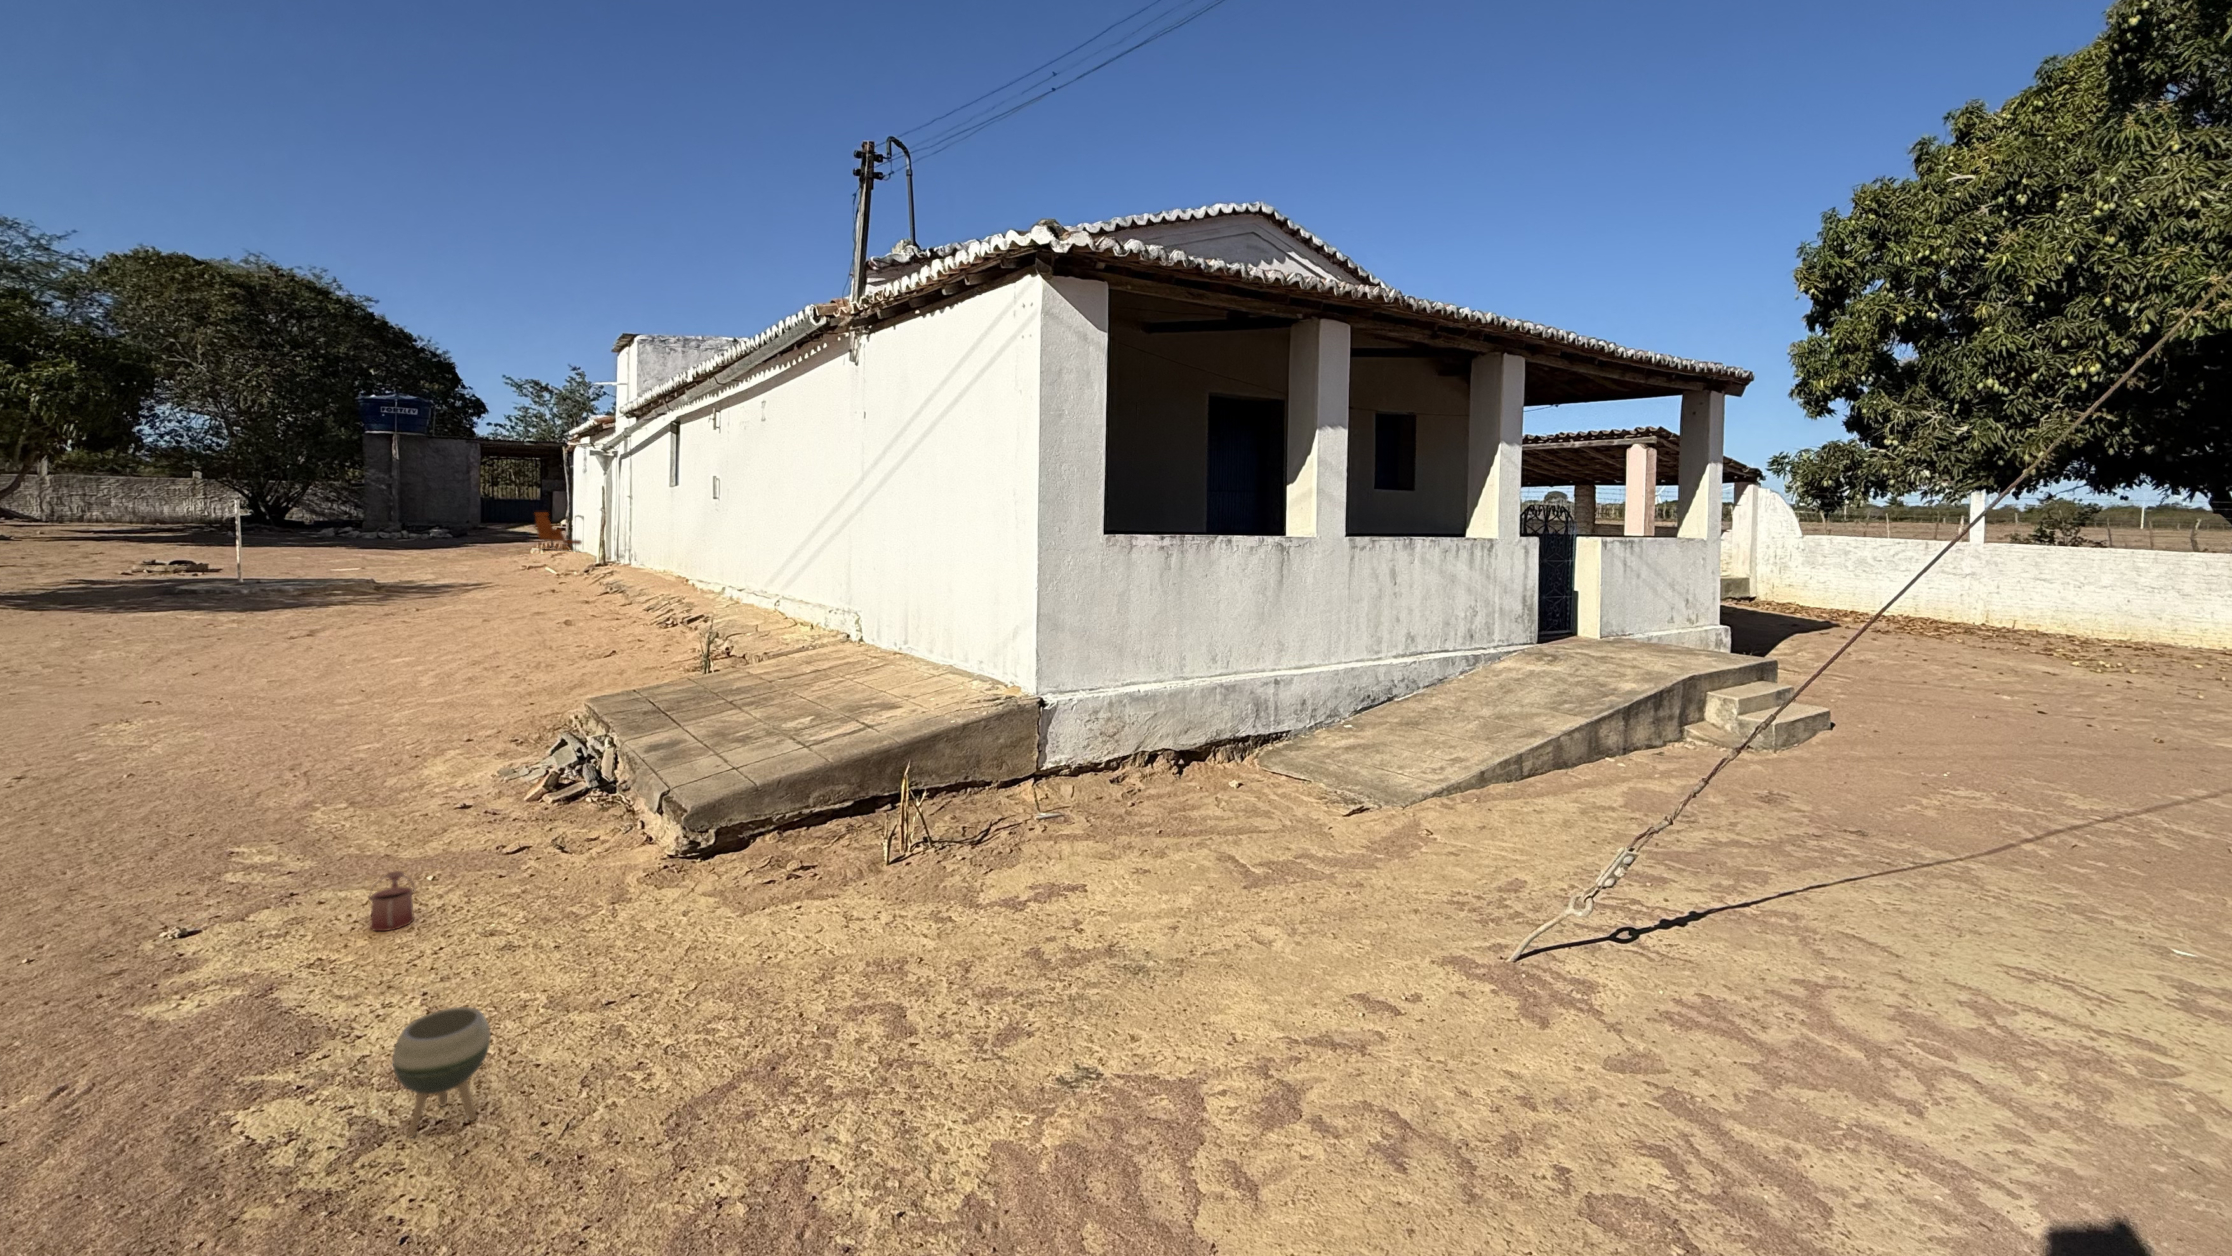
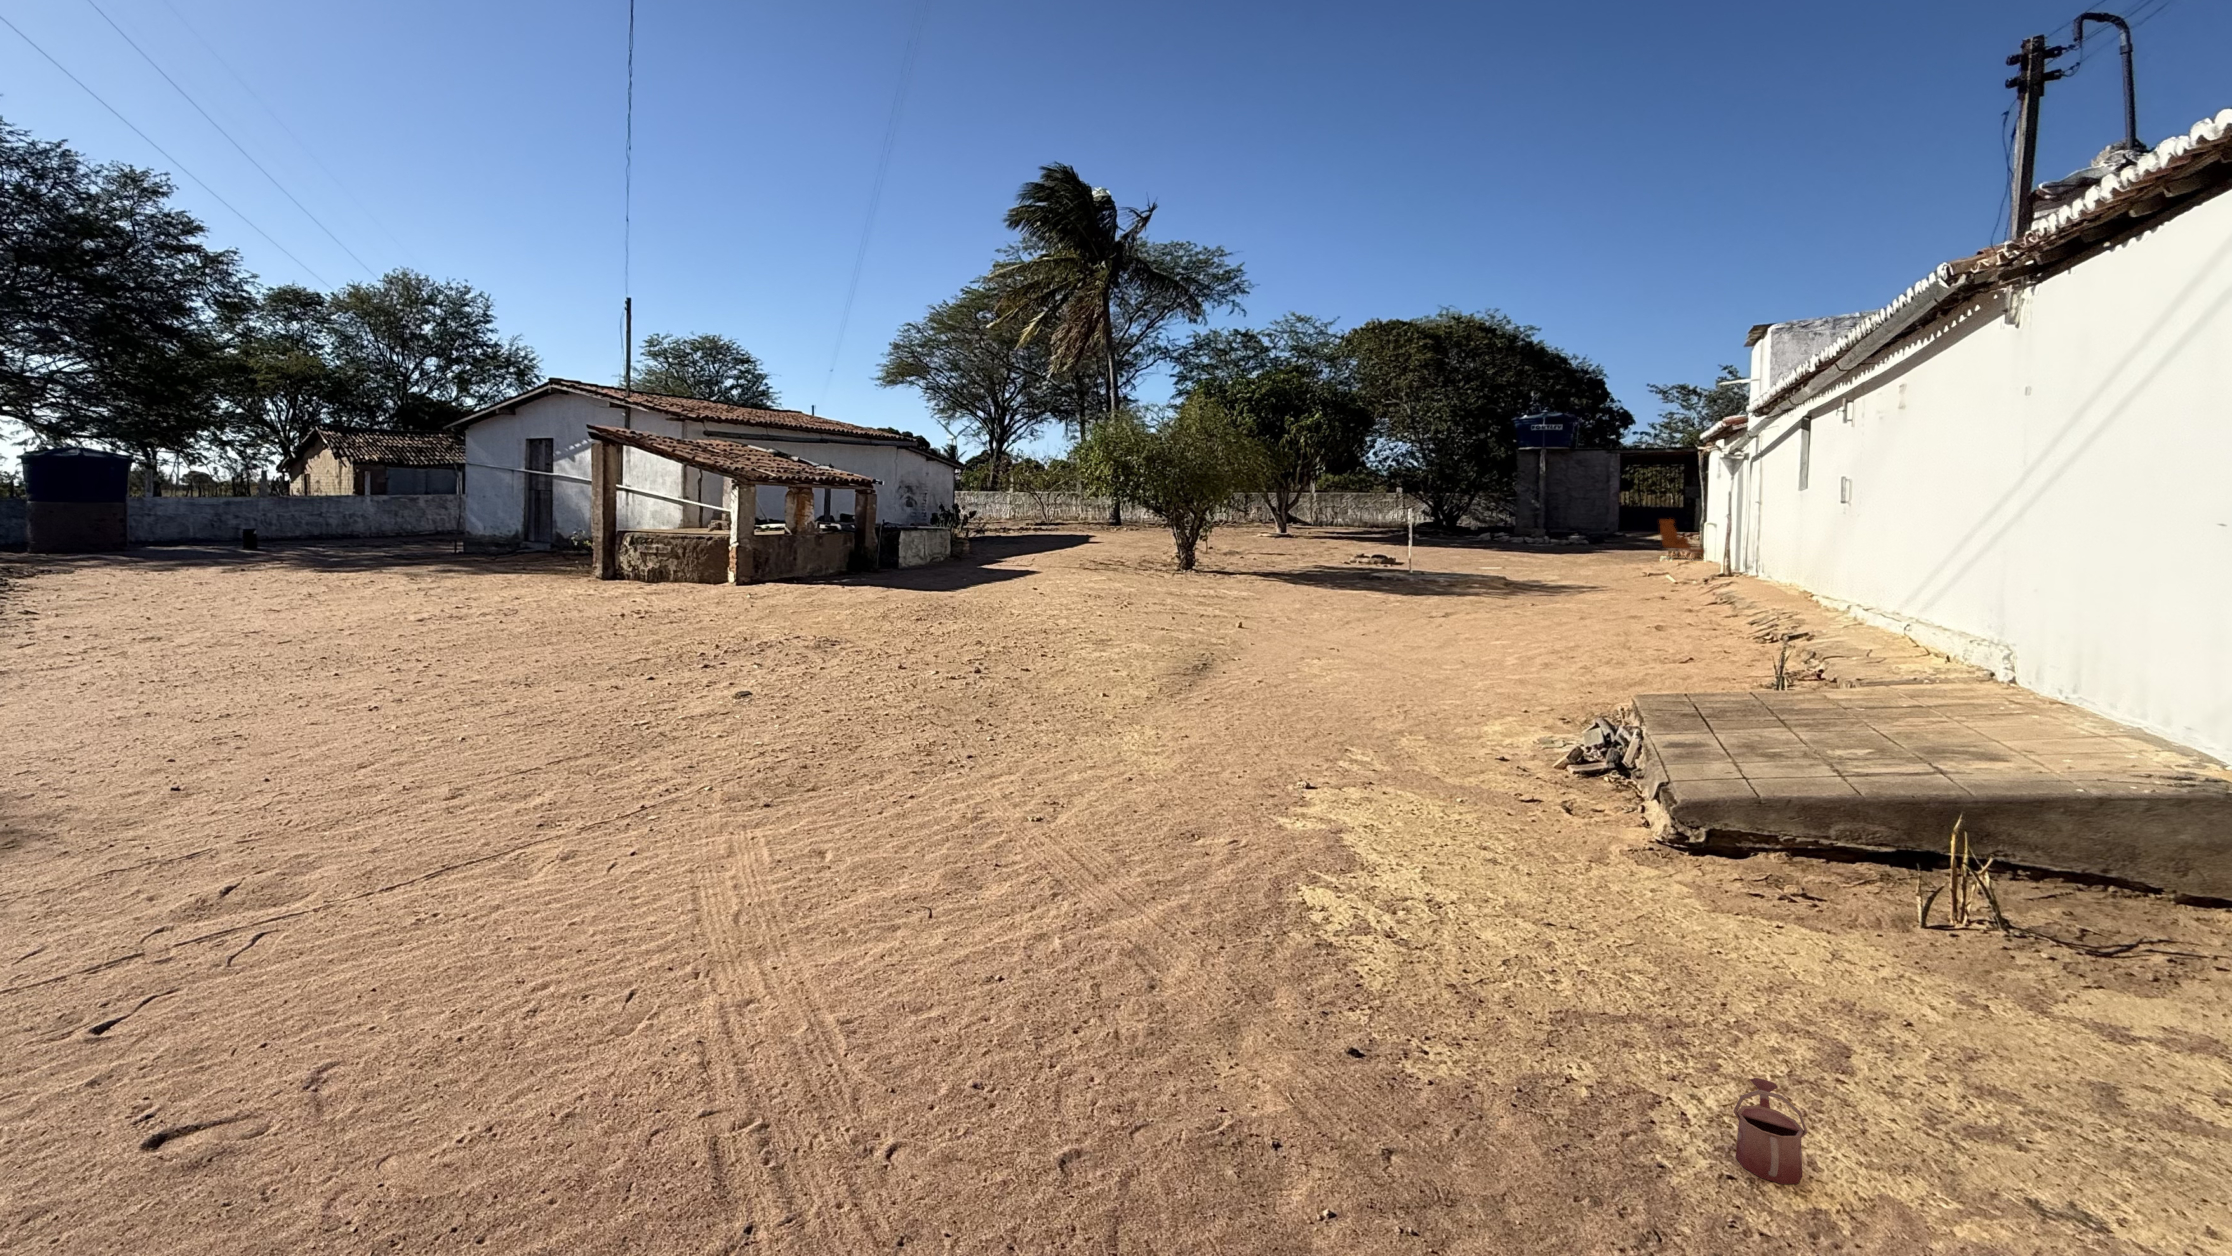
watering can: present [368,871,415,931] -> present [1733,1078,1808,1184]
planter: present [393,1007,491,1138] -> none [1380,862,1441,947]

